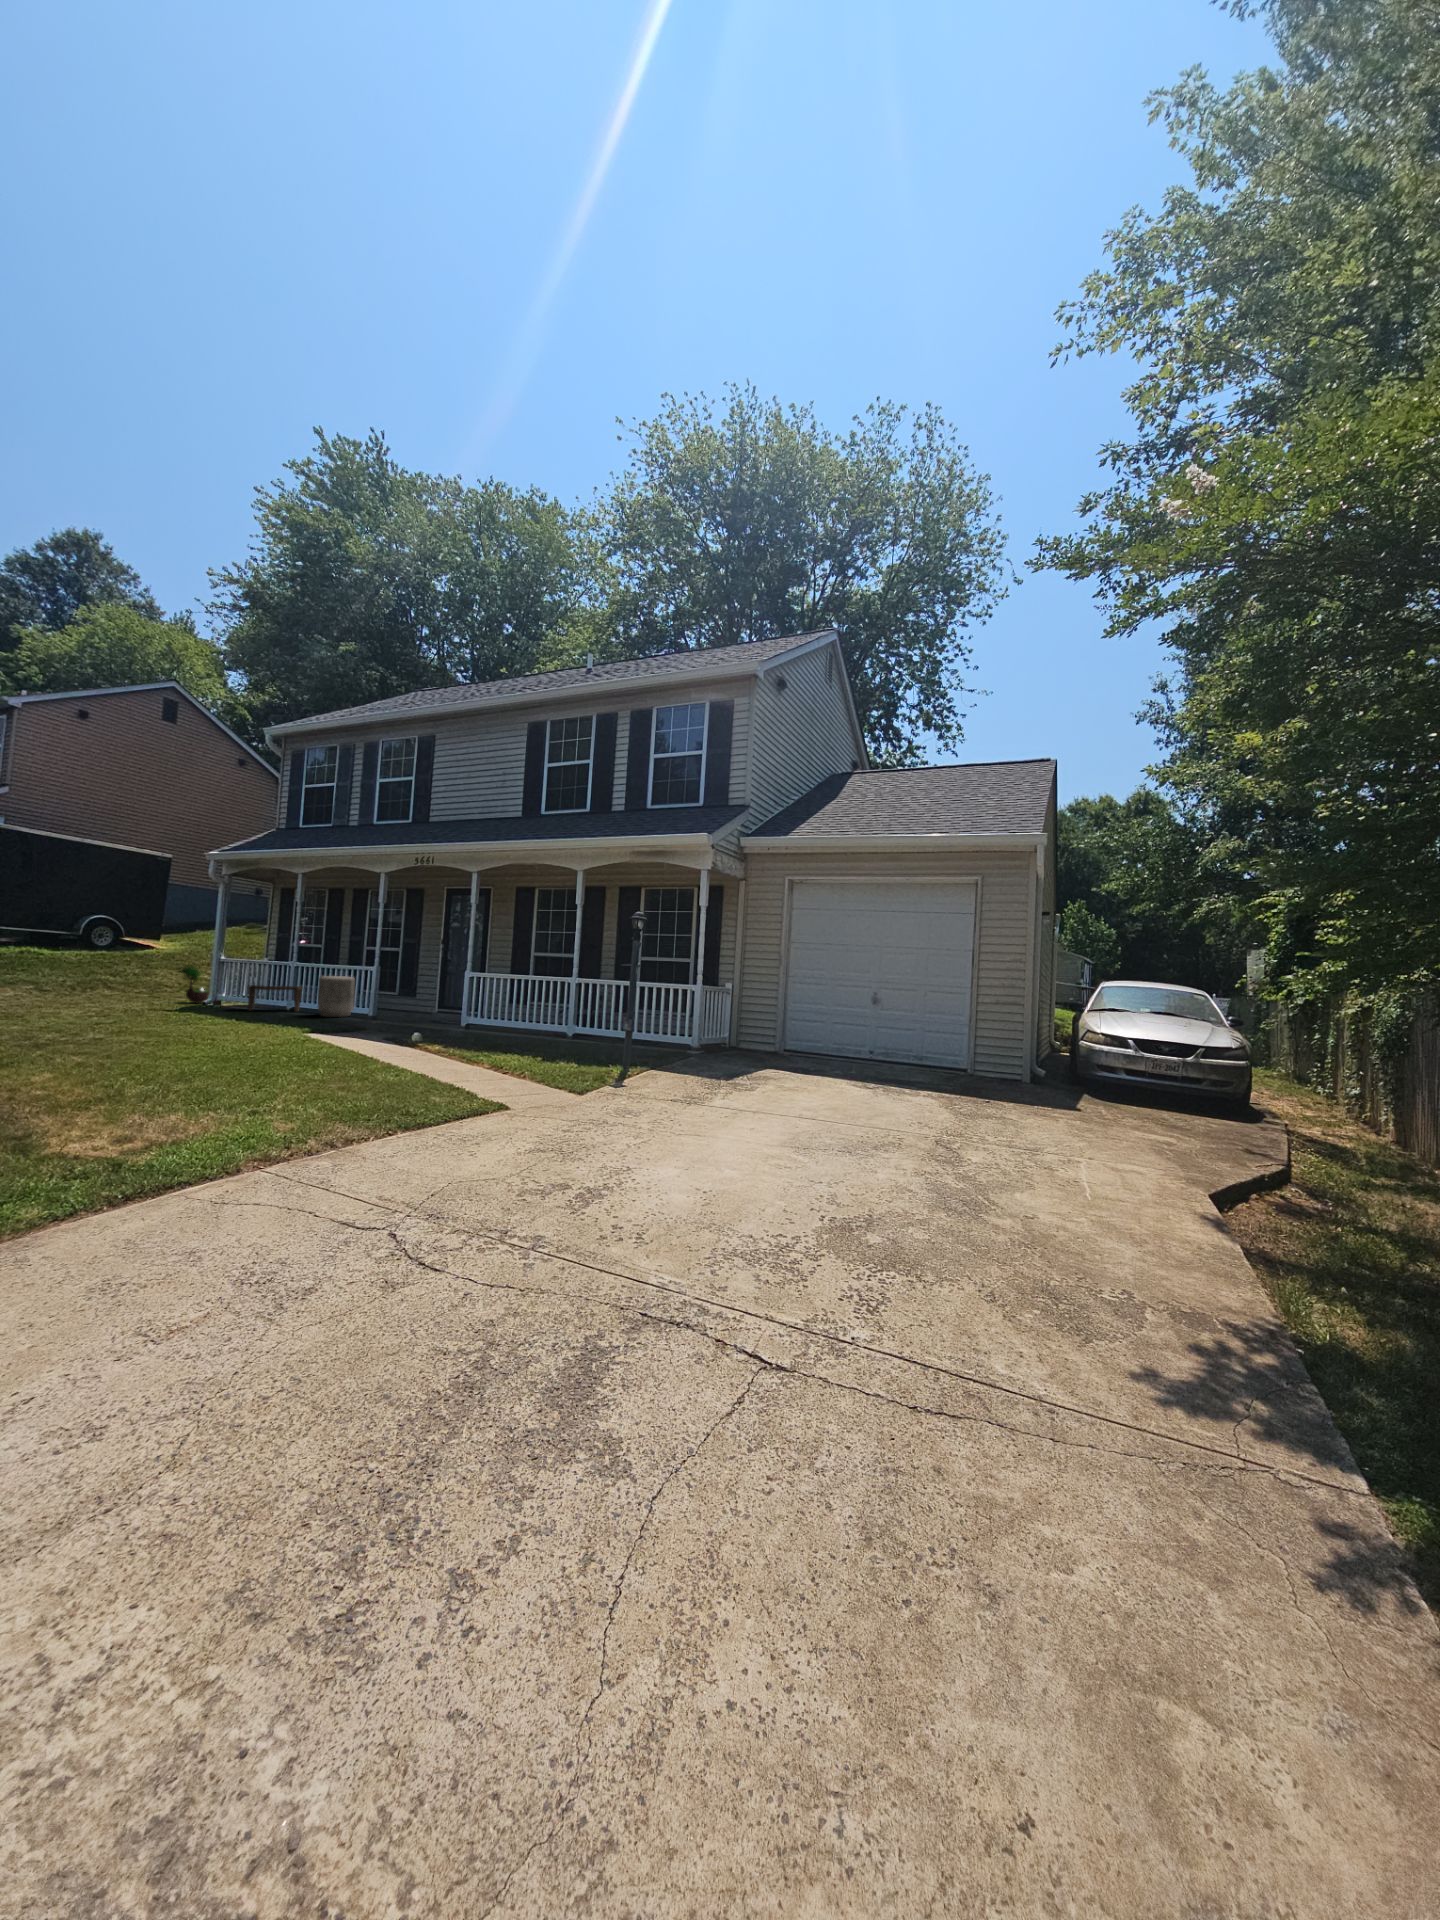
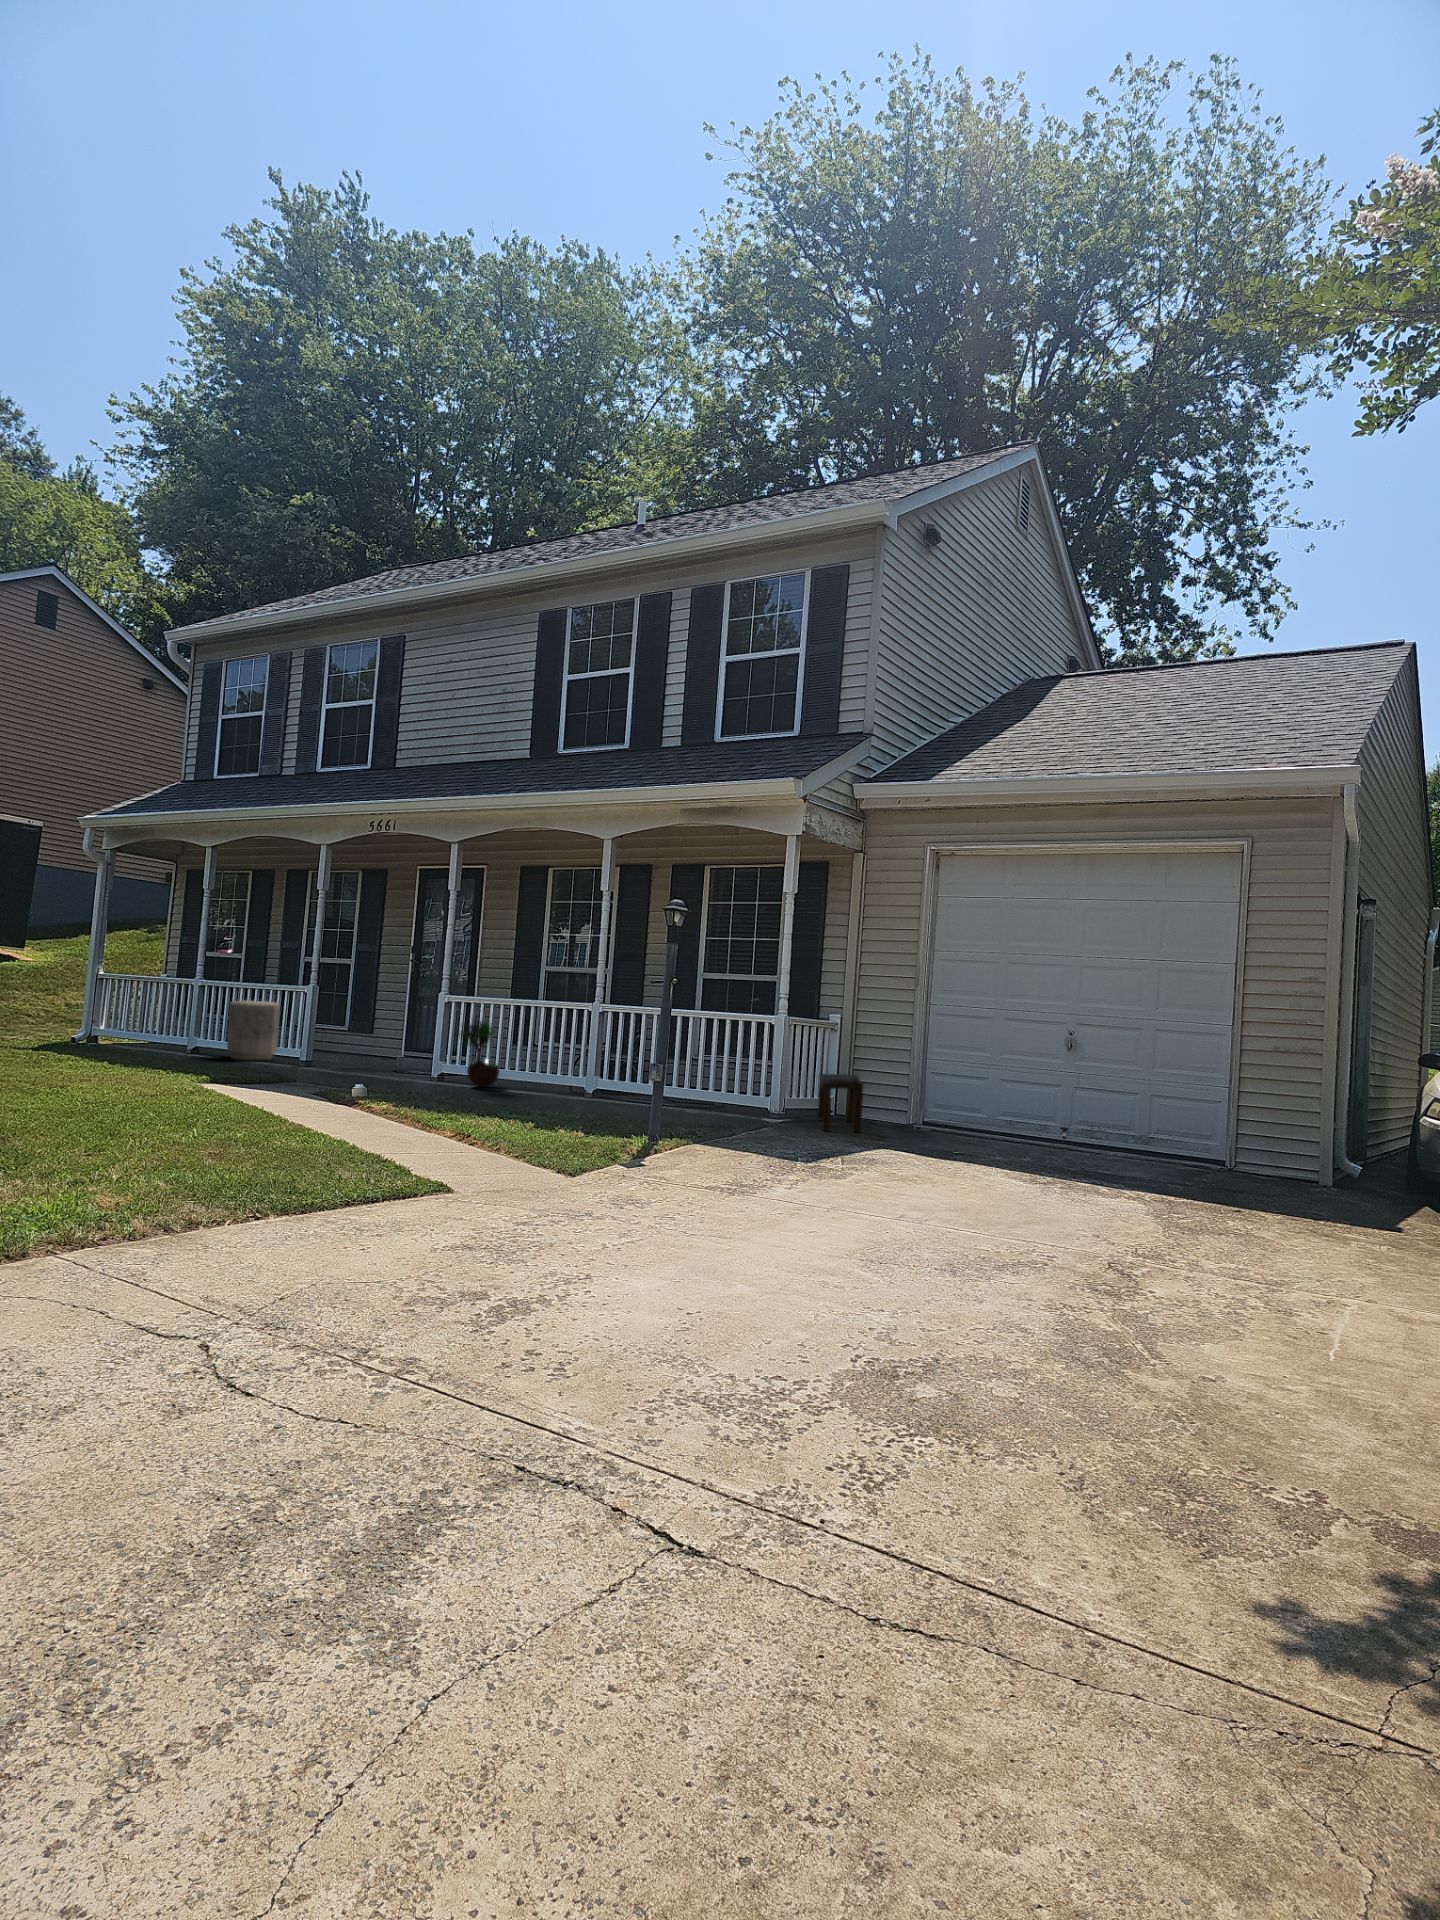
potted tree: present [180,966,209,1003] -> present [459,1017,499,1087]
bench: present [248,985,303,1012] -> present [818,1074,863,1132]

